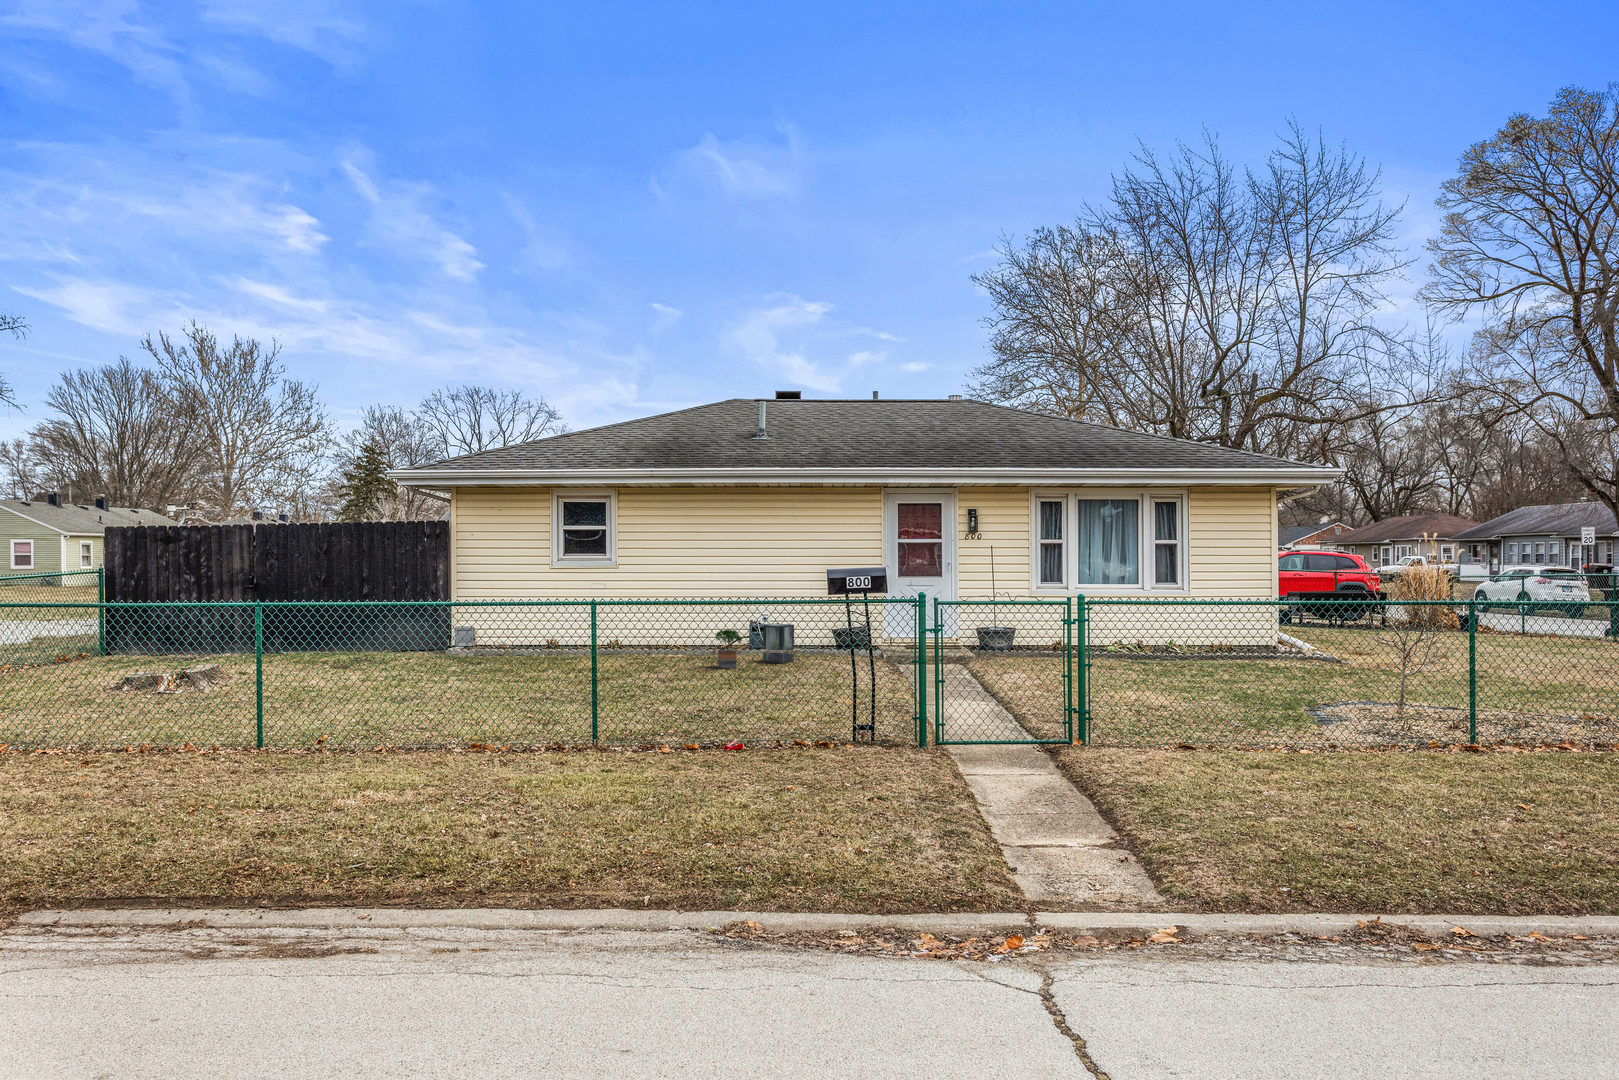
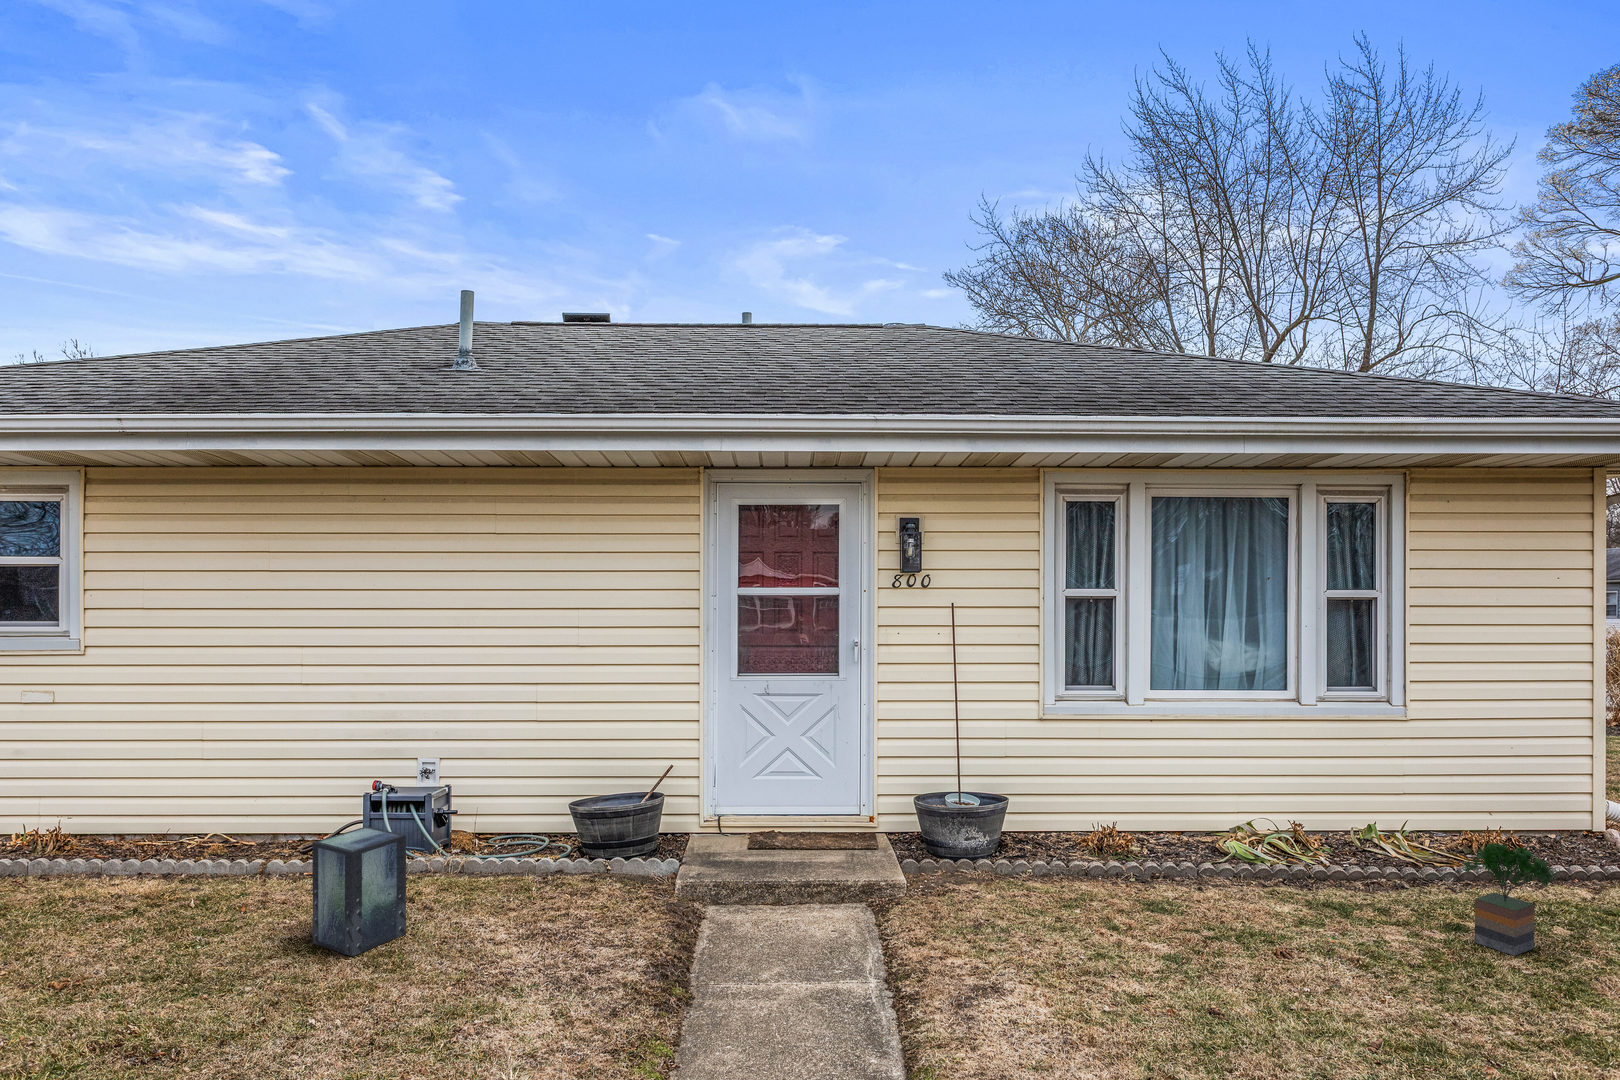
potted tree: present [716,630,742,668] -> present [1464,843,1555,956]

